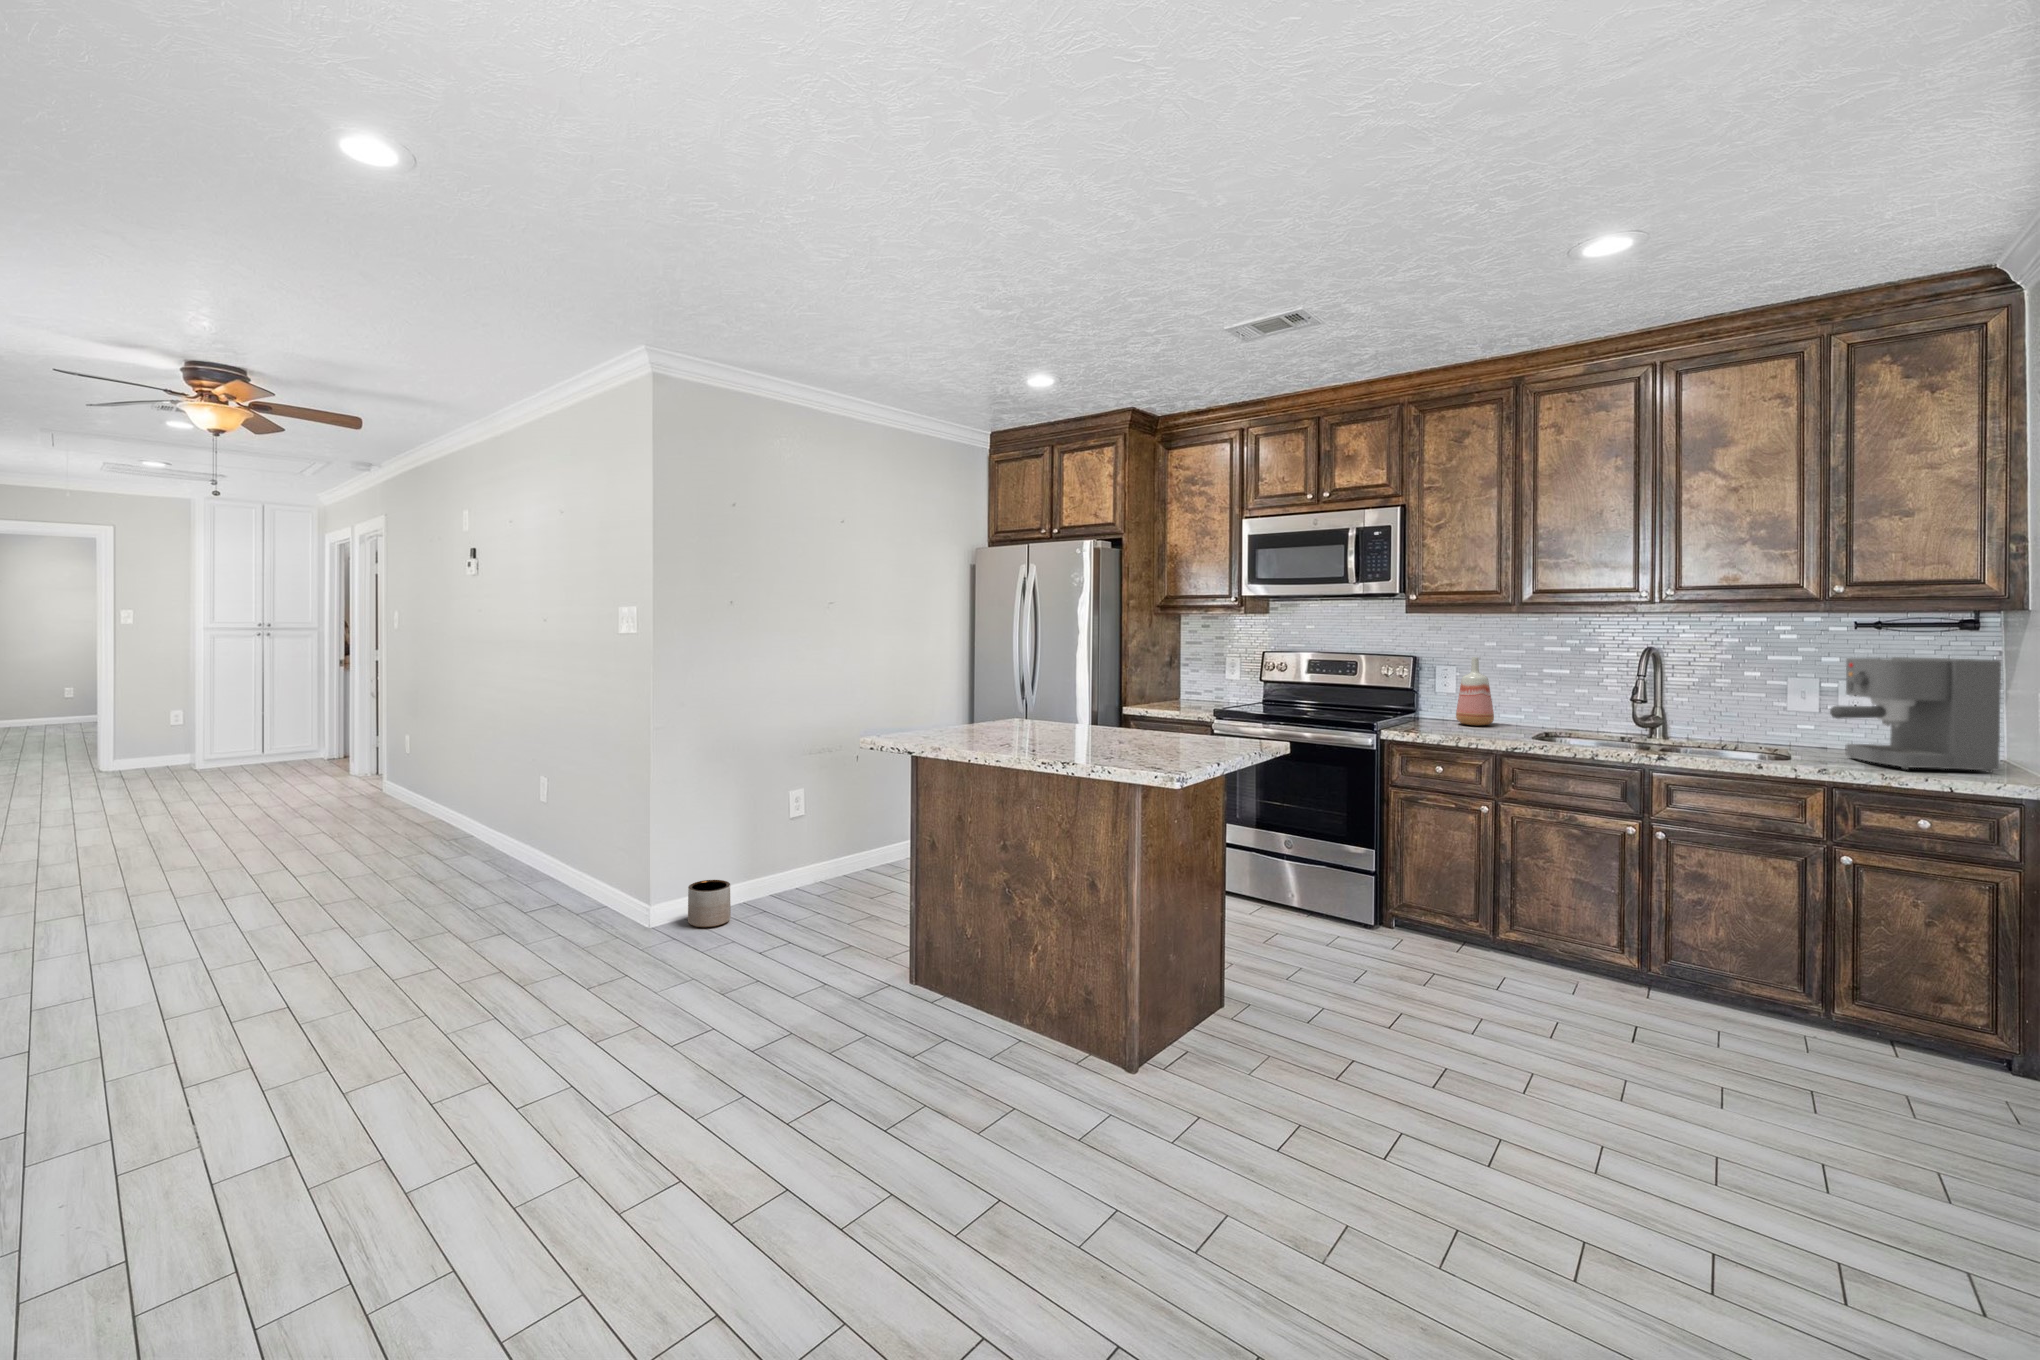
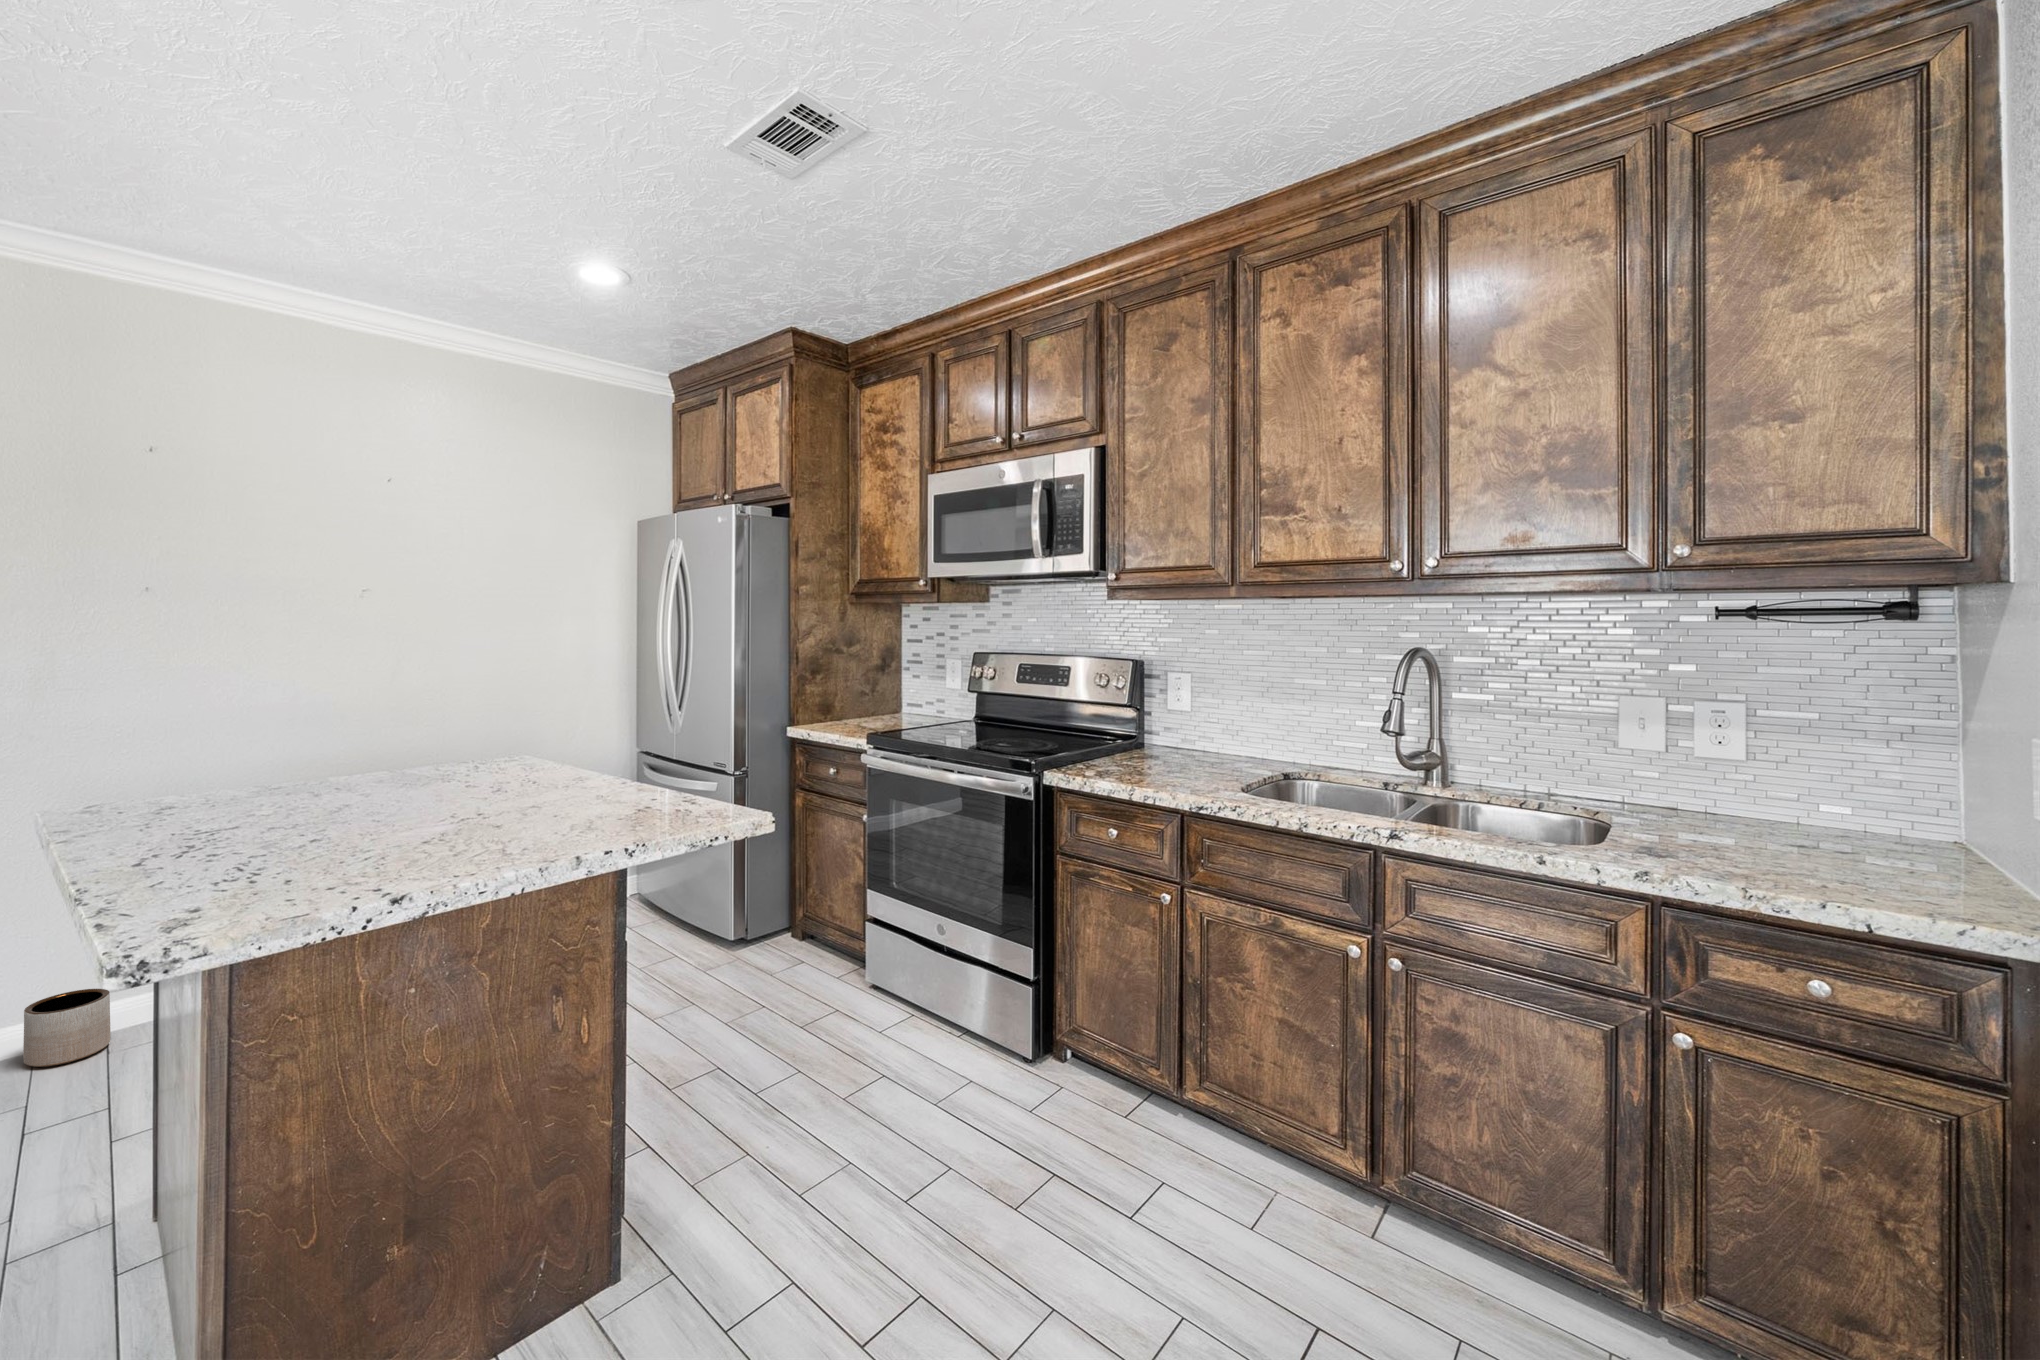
vase: present [1456,657,1494,726] -> none [1175,666,1224,765]
coffee maker: present [1830,657,2001,773] -> none [1659,668,1960,883]

